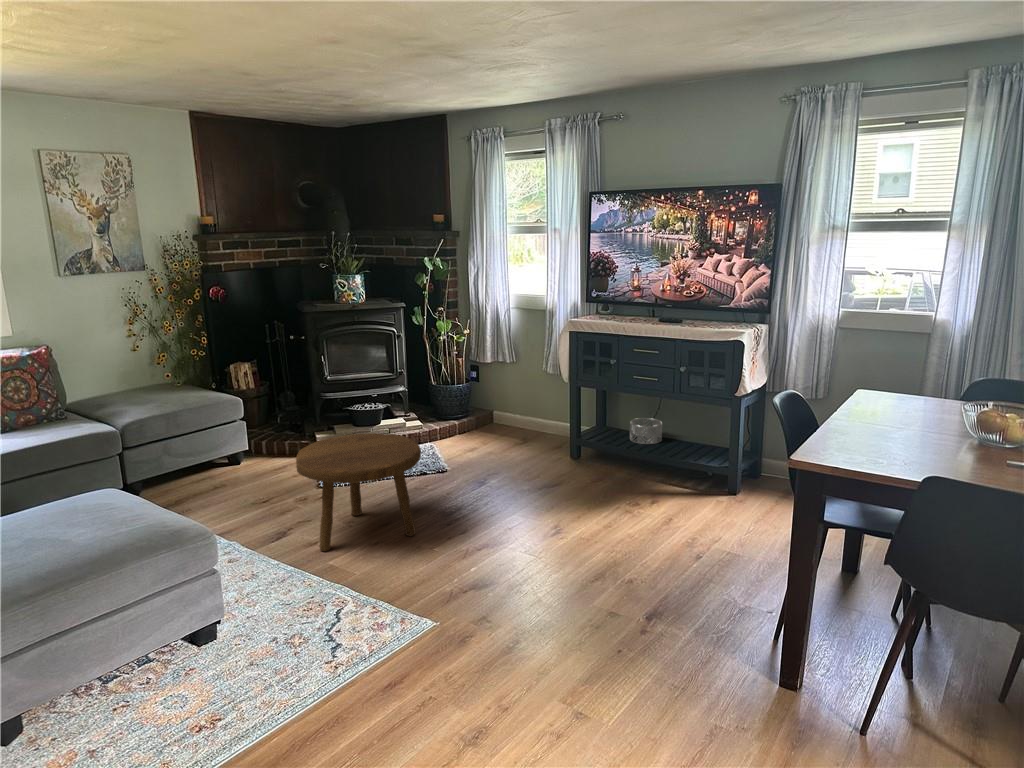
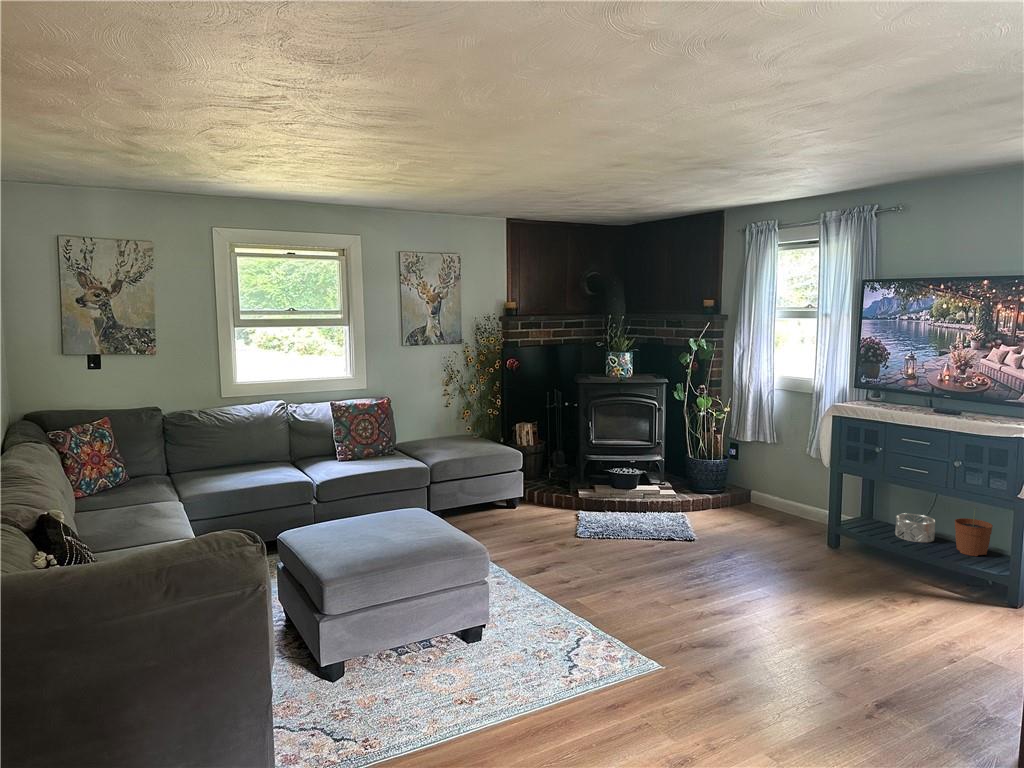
plant pot: none [679,406,710,451] -> present [955,518,993,556]
footstool: present [296,433,421,551] -> none [558,492,667,591]

